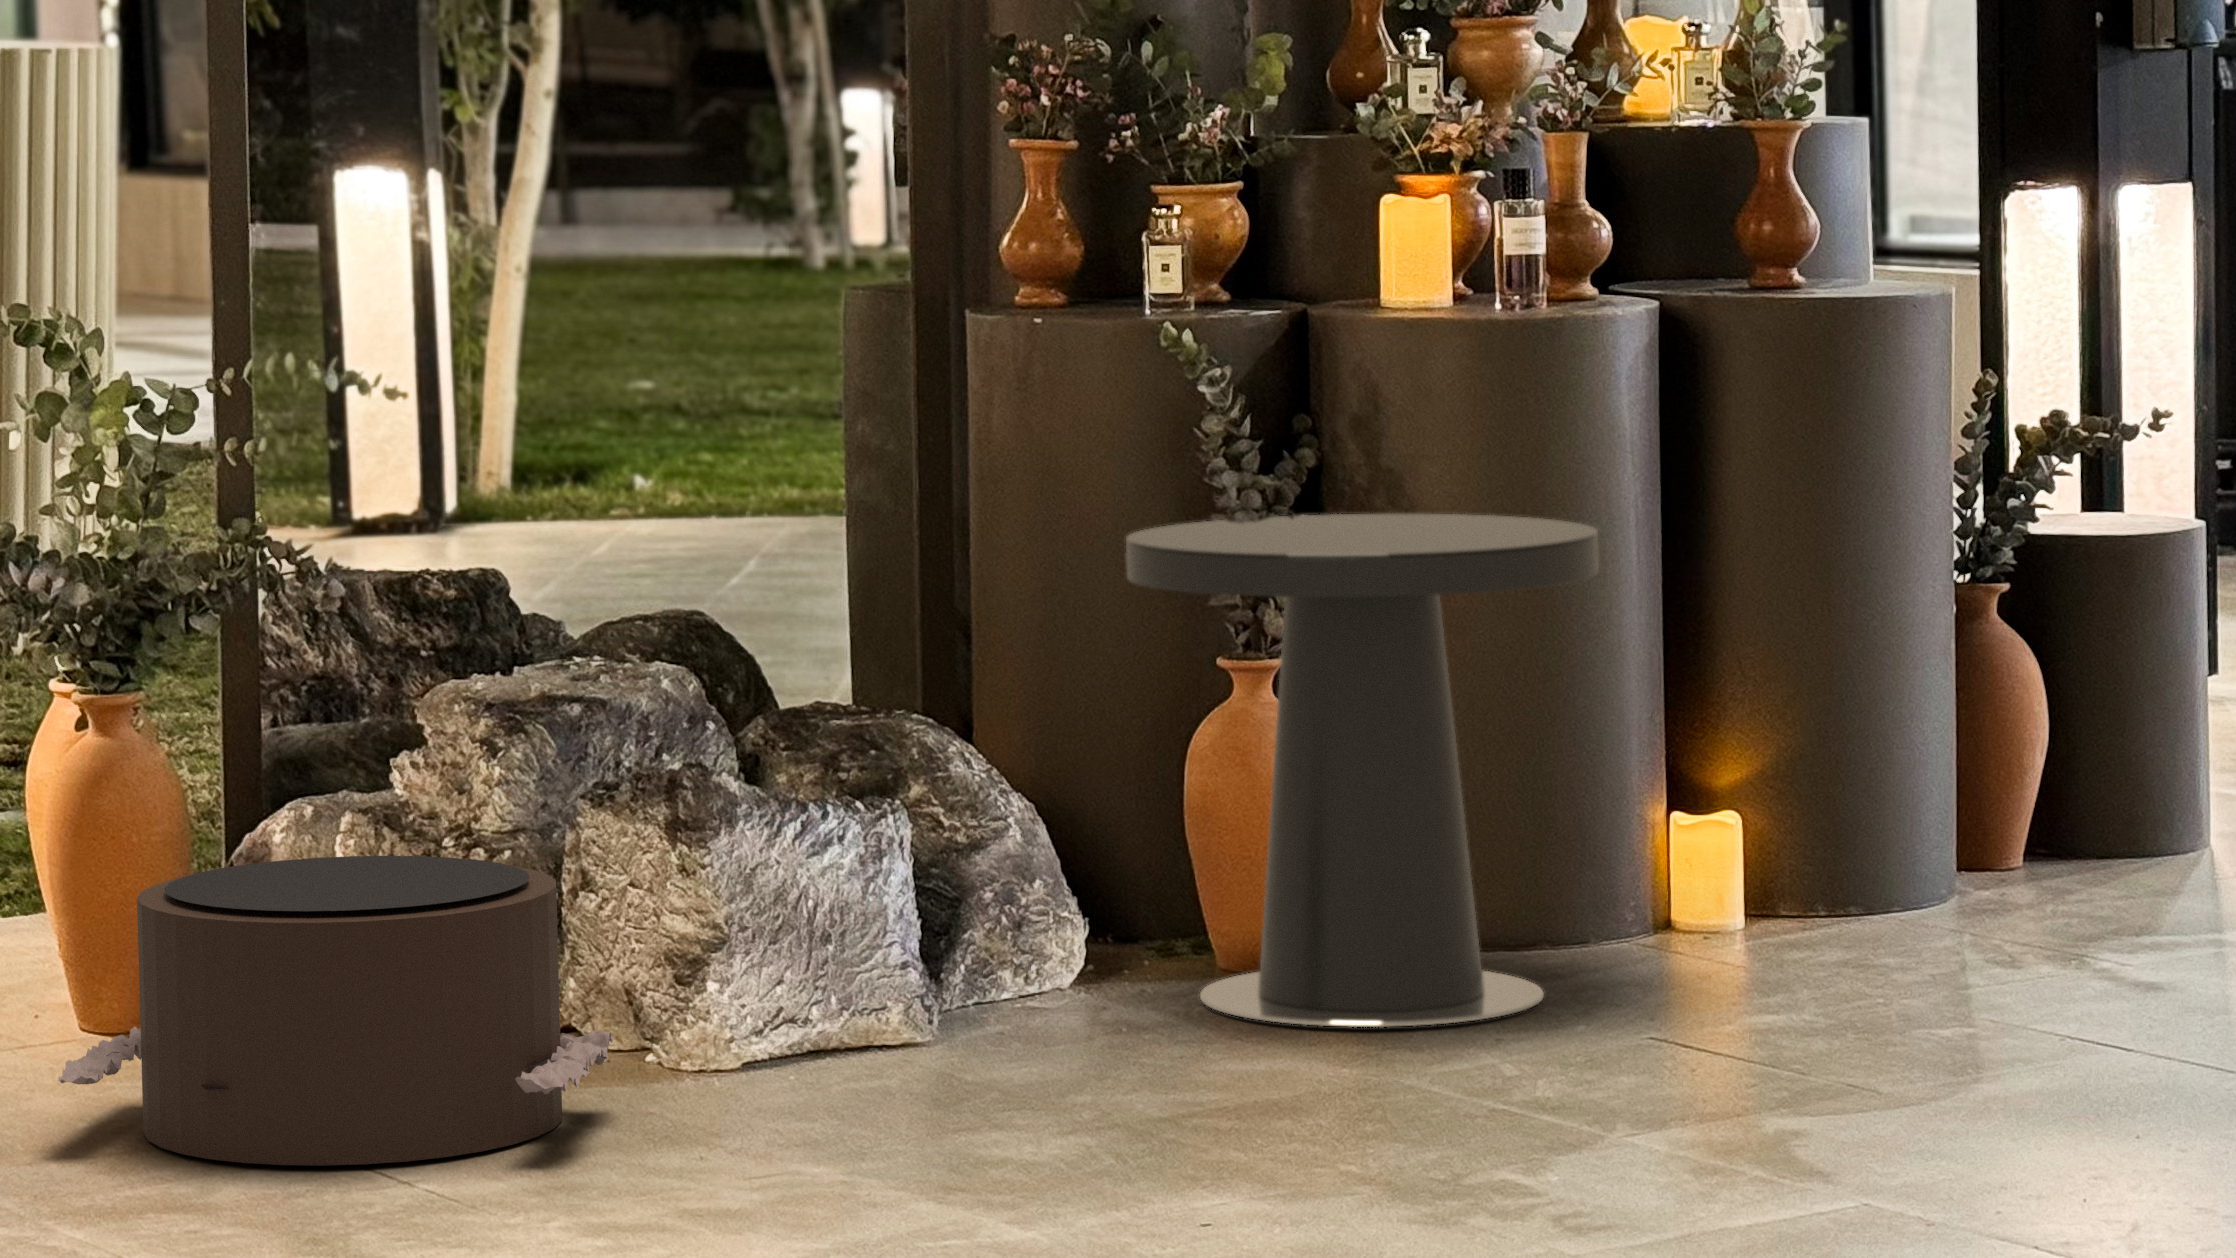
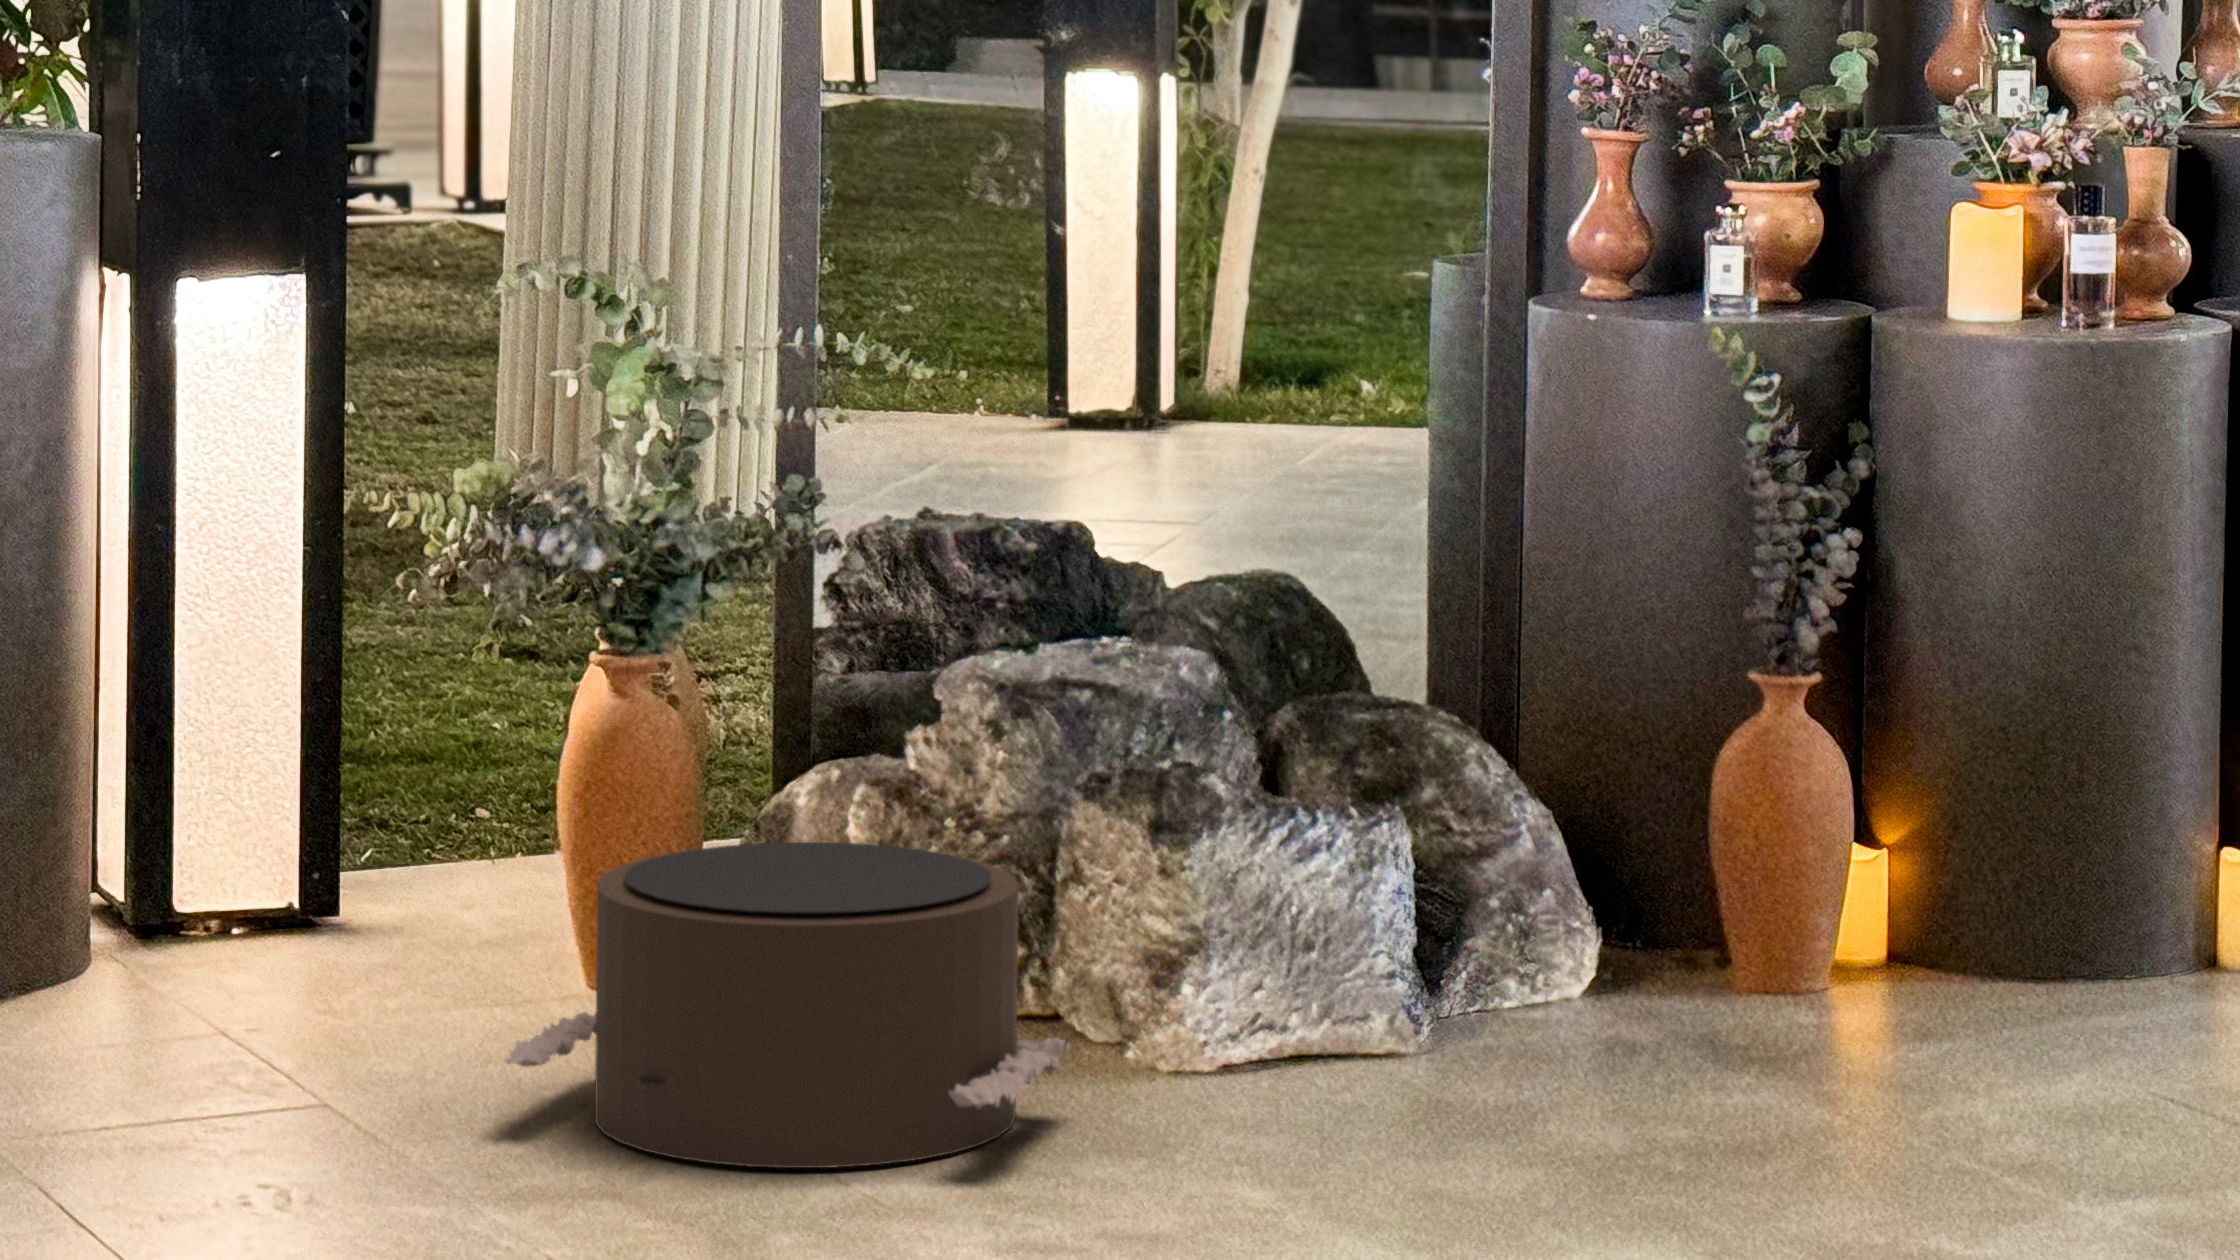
side table: present [1126,514,1599,1027] -> none [1648,531,2130,1070]

